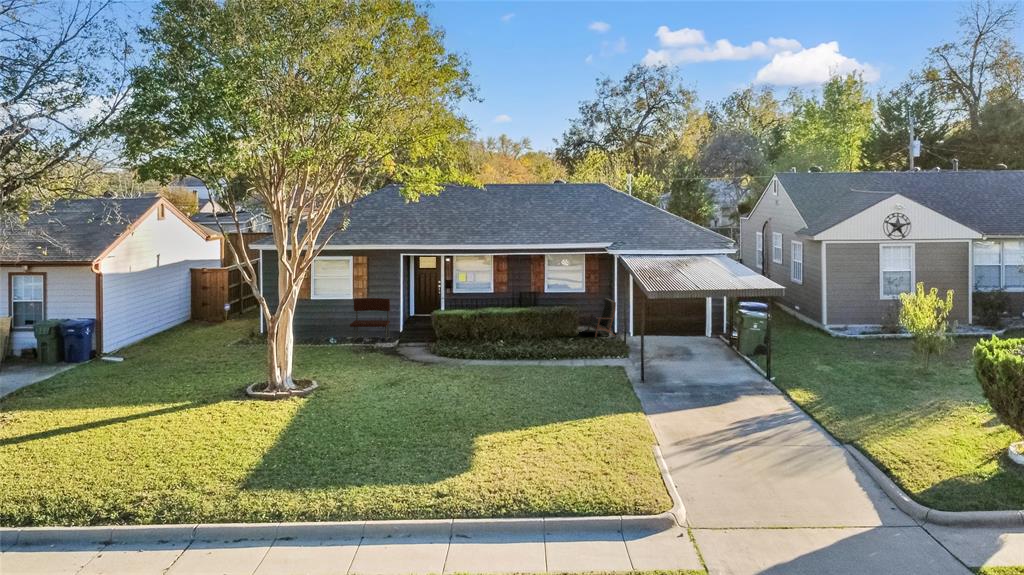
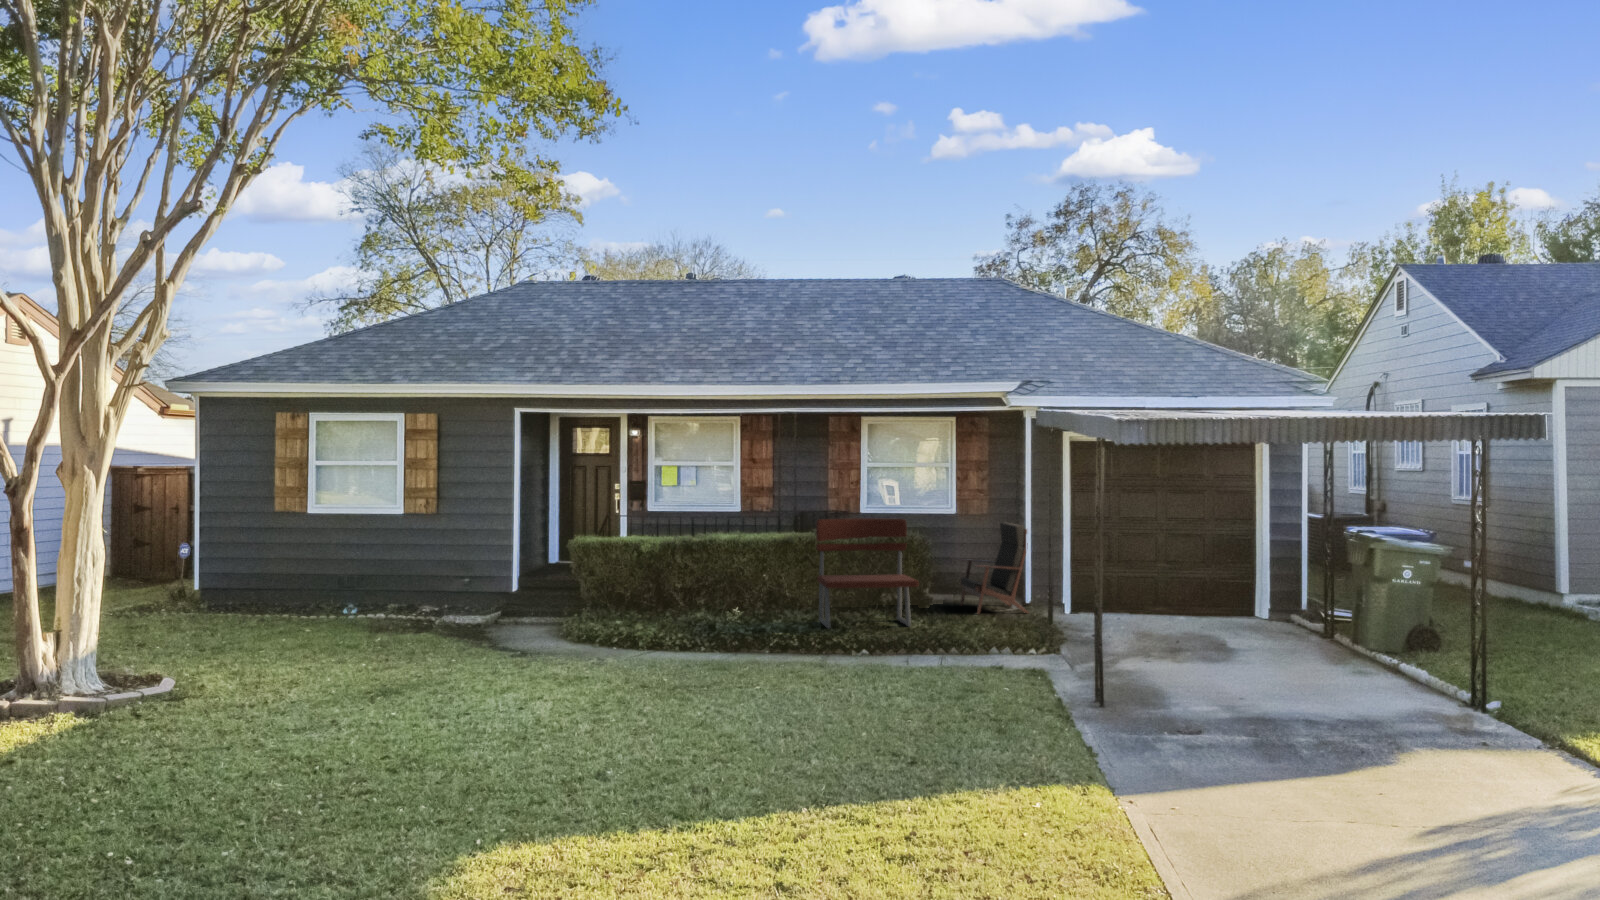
bench: present [350,298,390,341] -> present [816,518,919,628]

